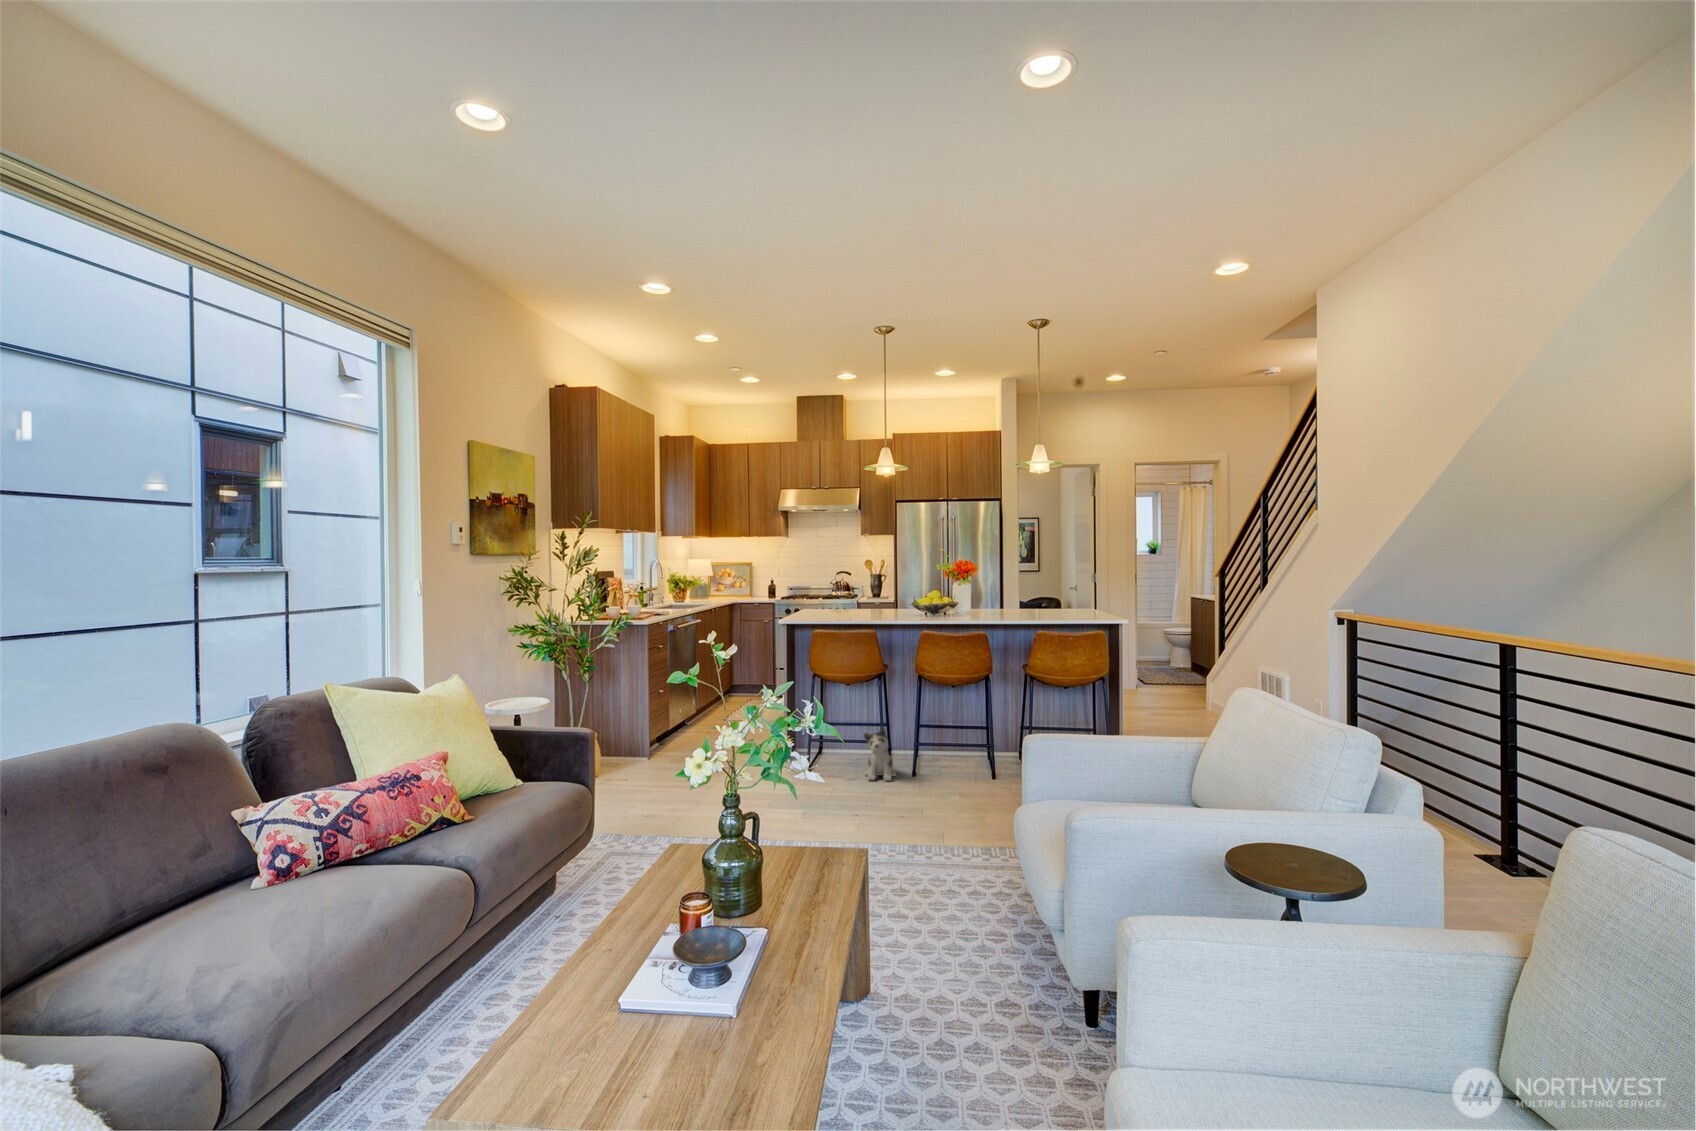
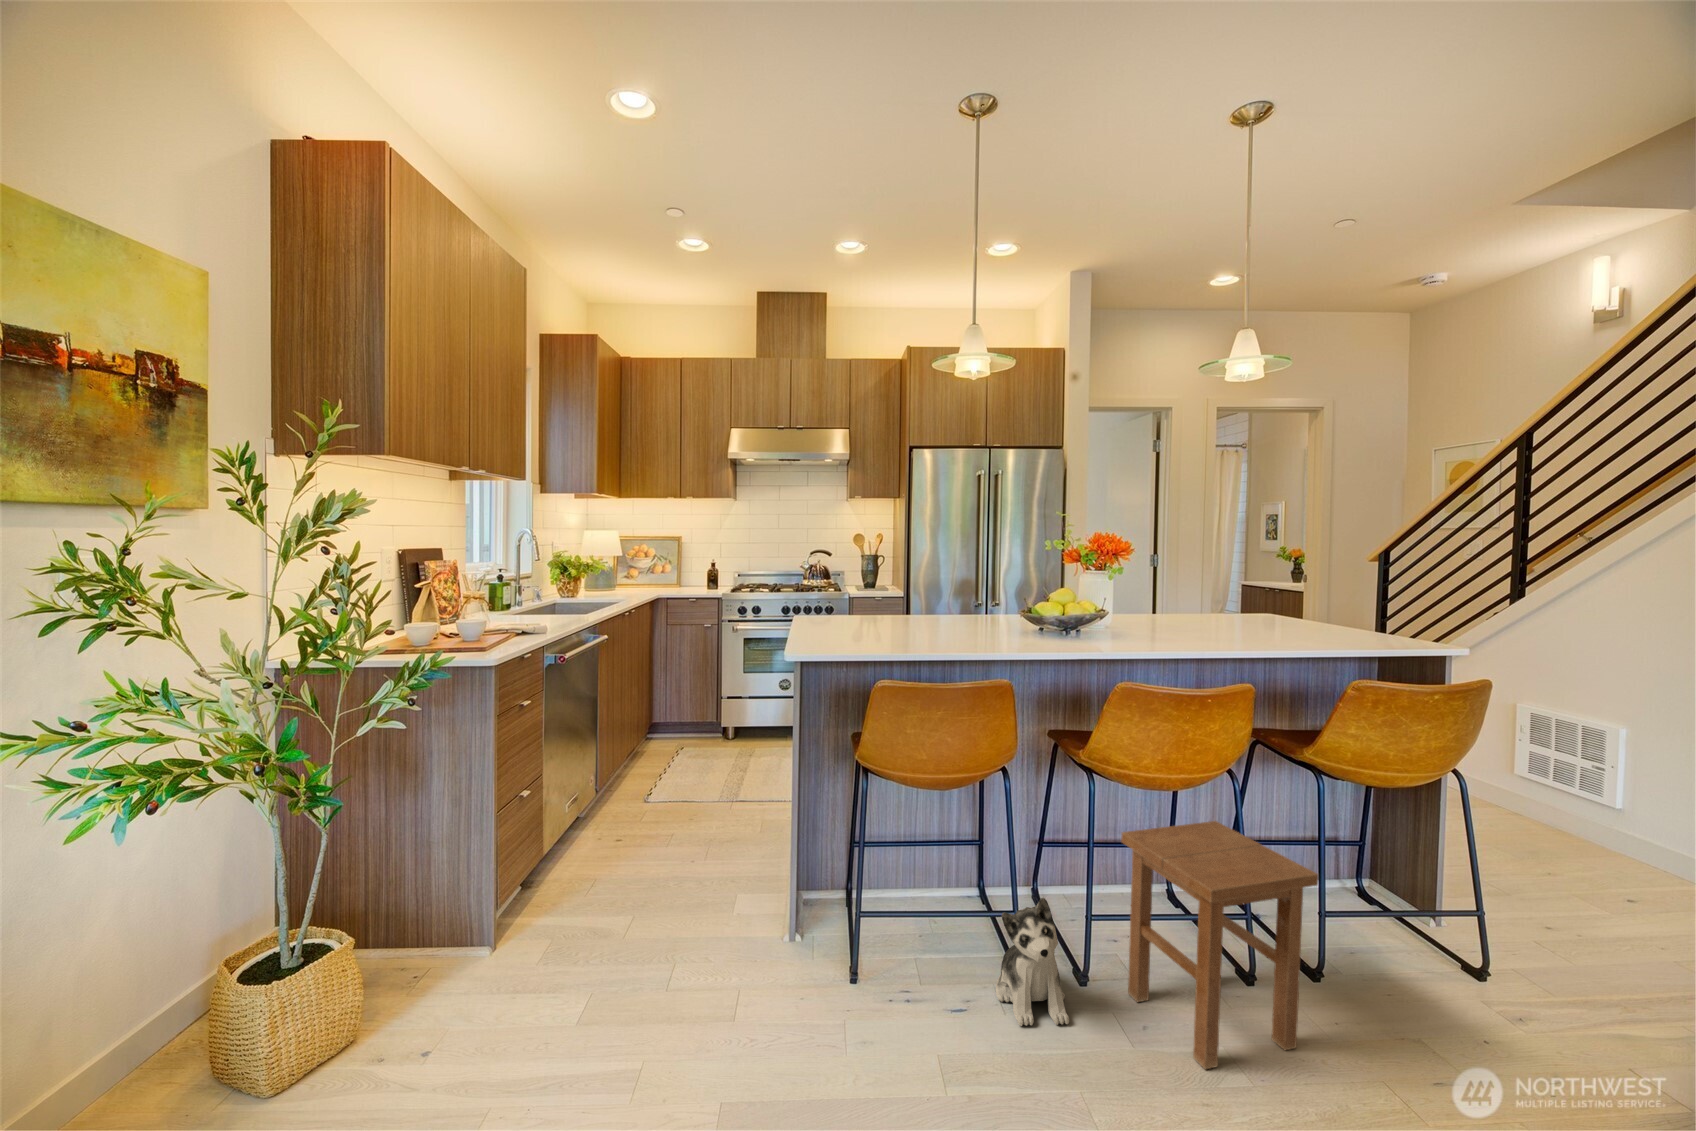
stool: none [923,698,992,792] -> present [1121,821,1318,1069]

